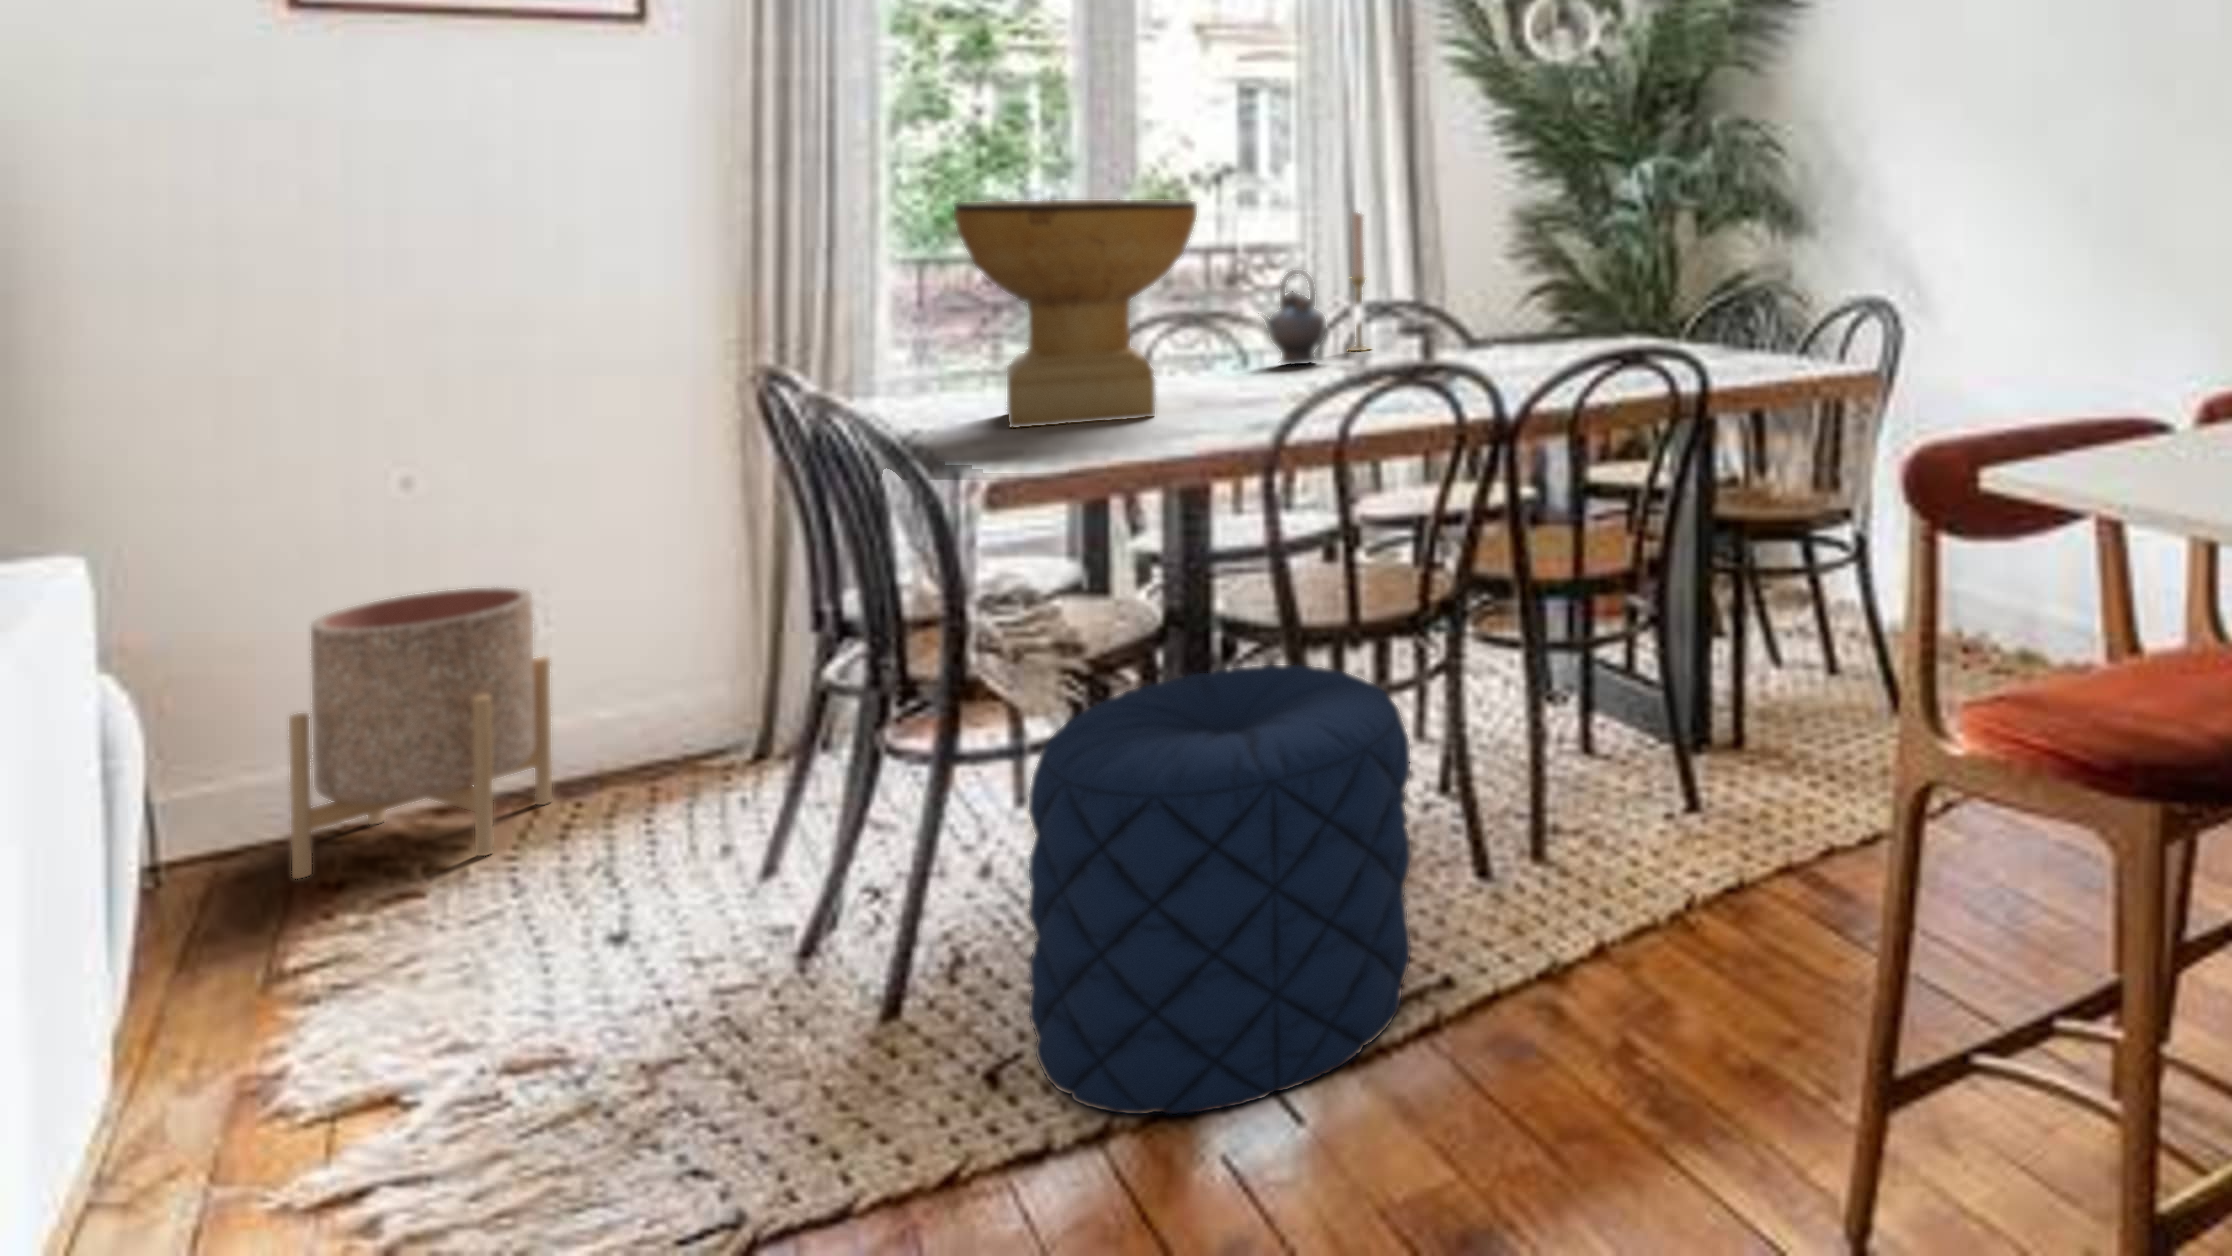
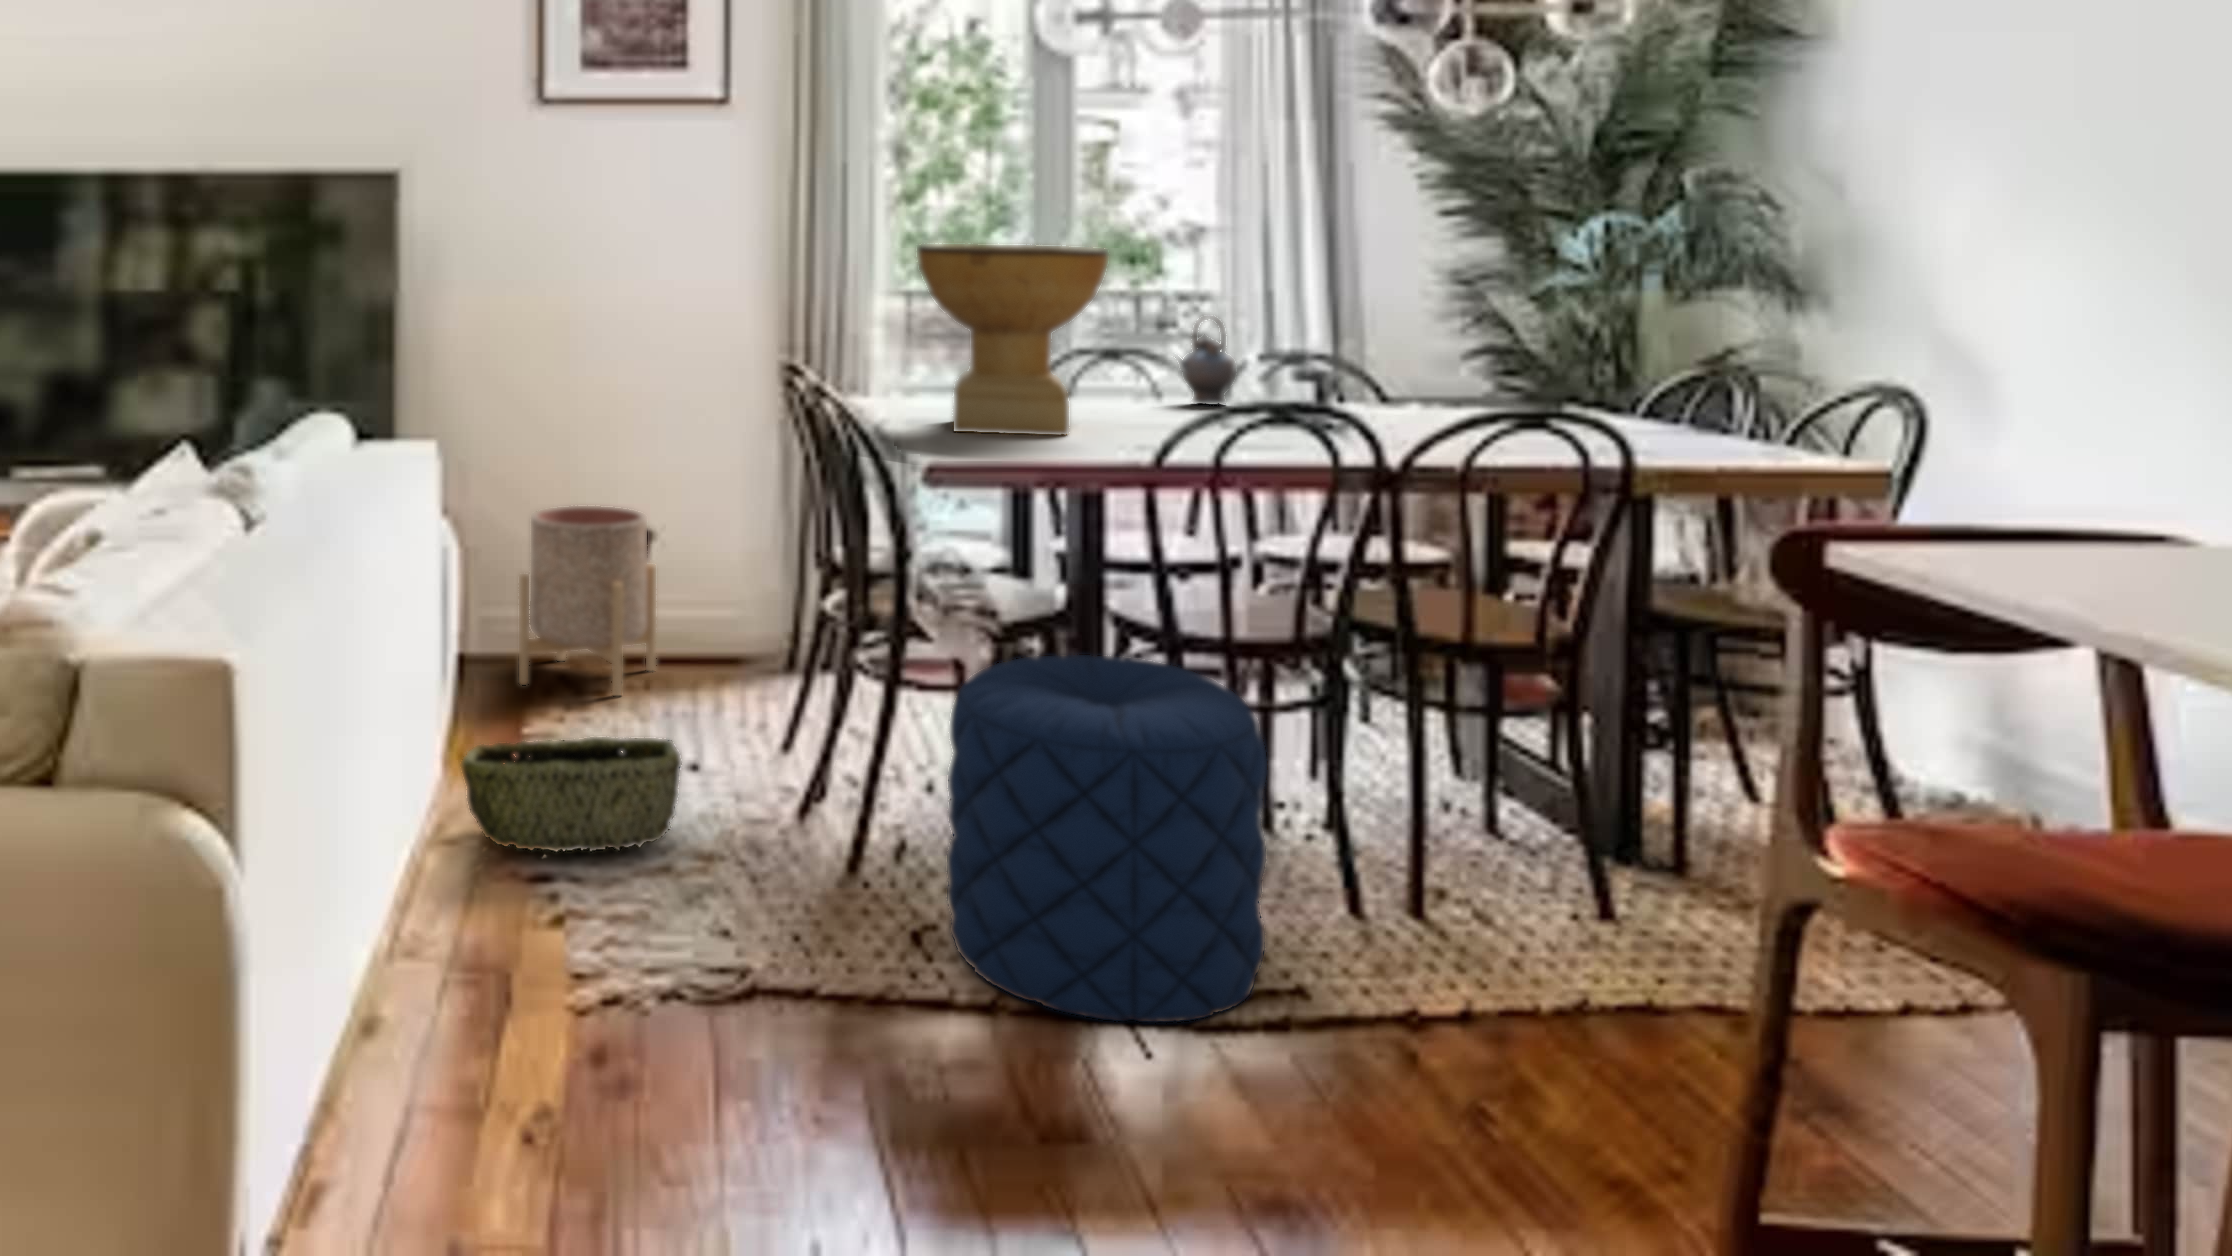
candlestick: present [1351,213,1367,351] -> none [1261,261,1286,398]
woven basket: none [156,913,607,1170] -> present [461,737,682,852]

